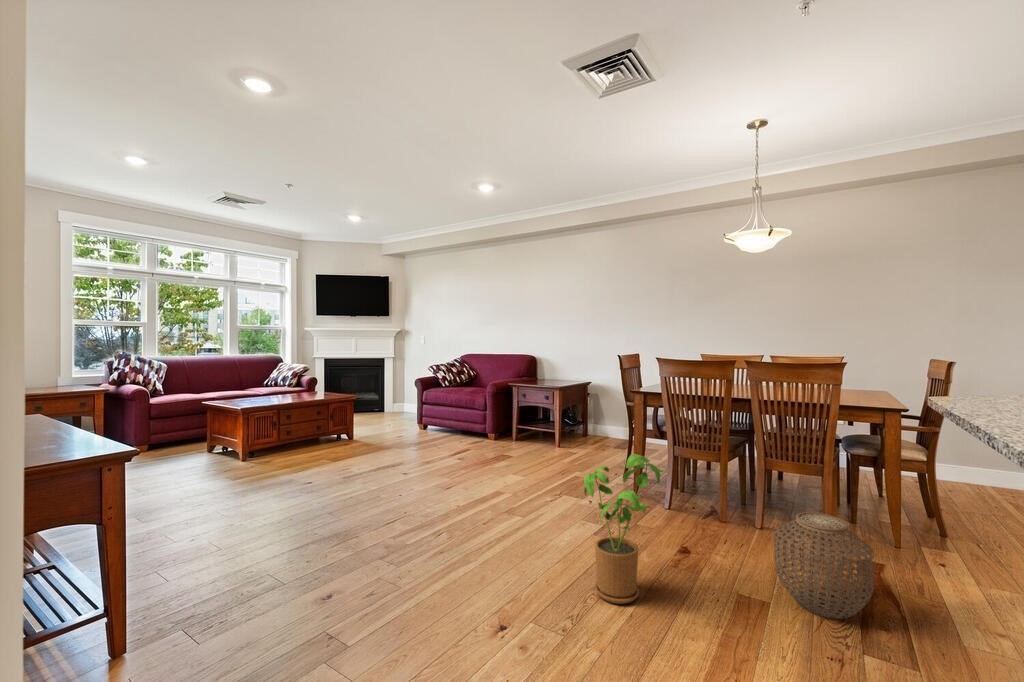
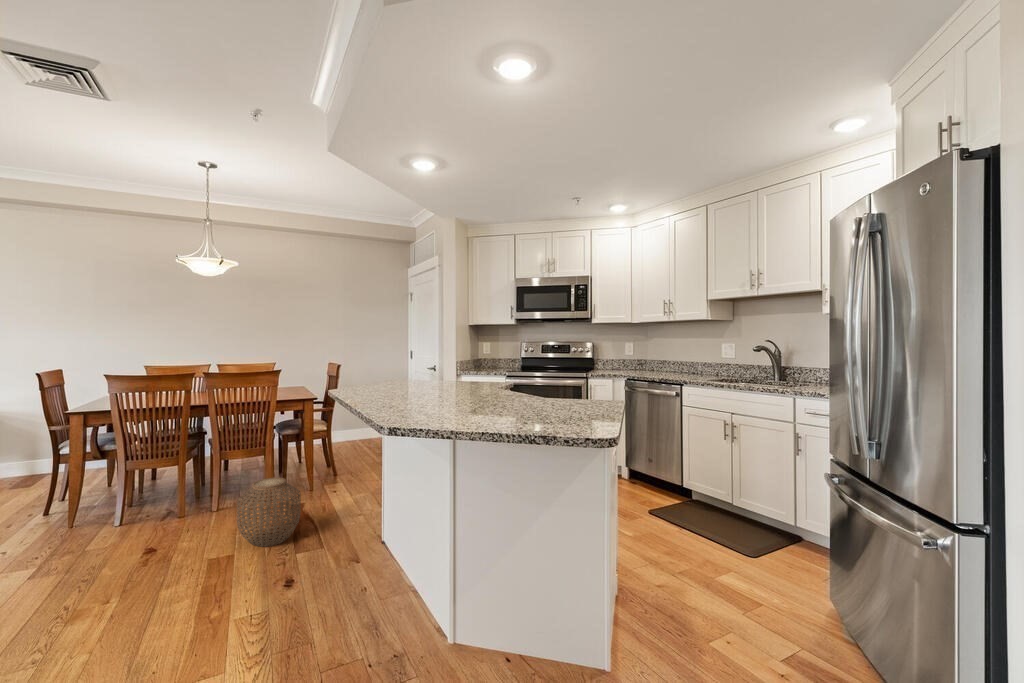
house plant: present [584,454,664,604] -> none [42,469,143,618]

